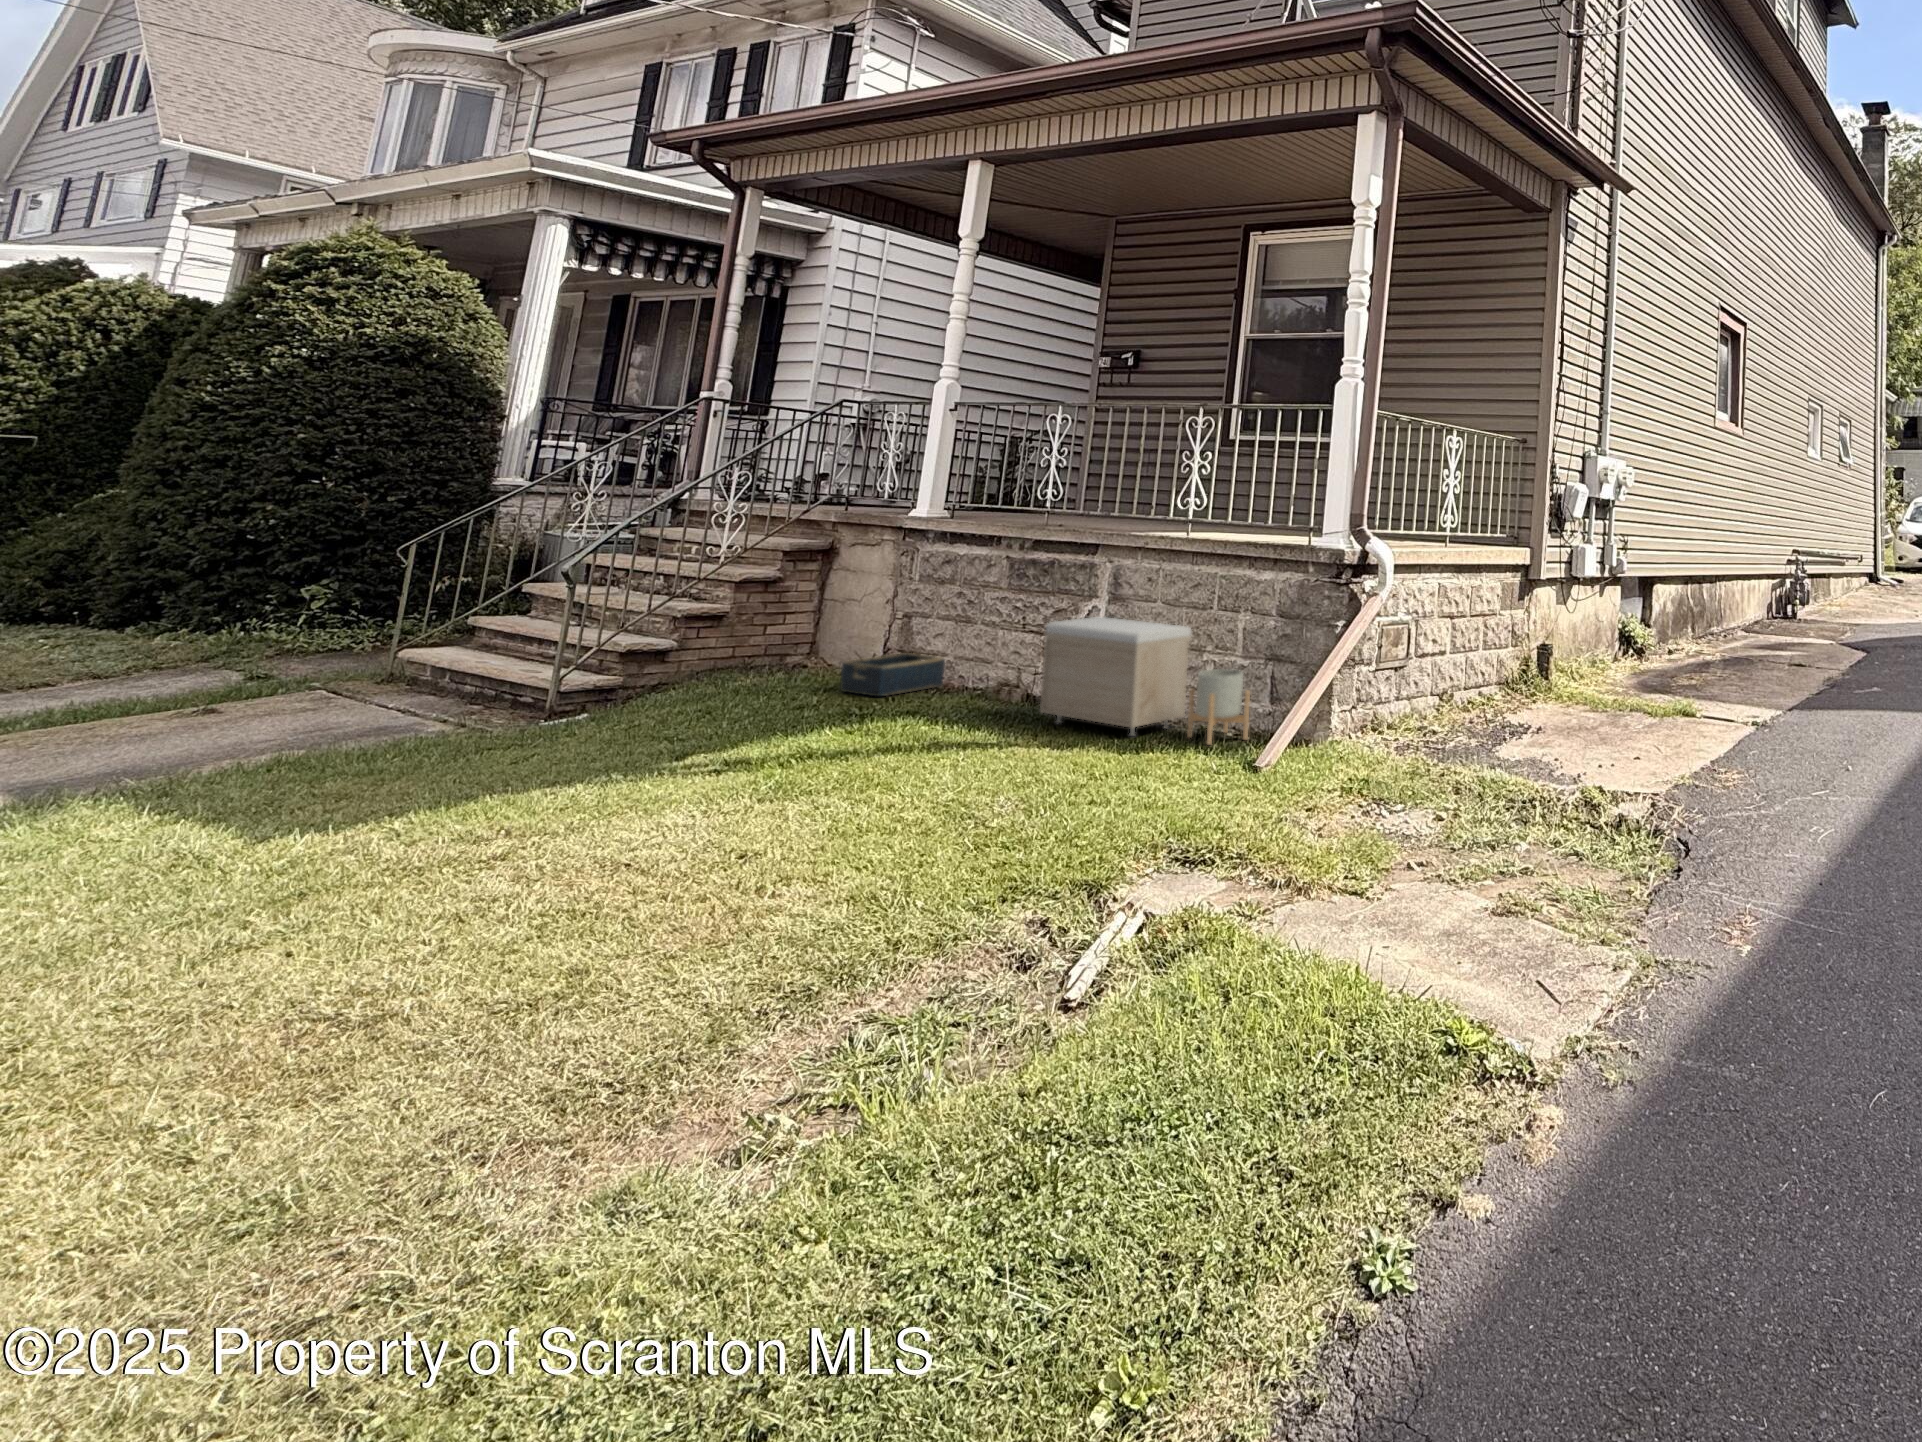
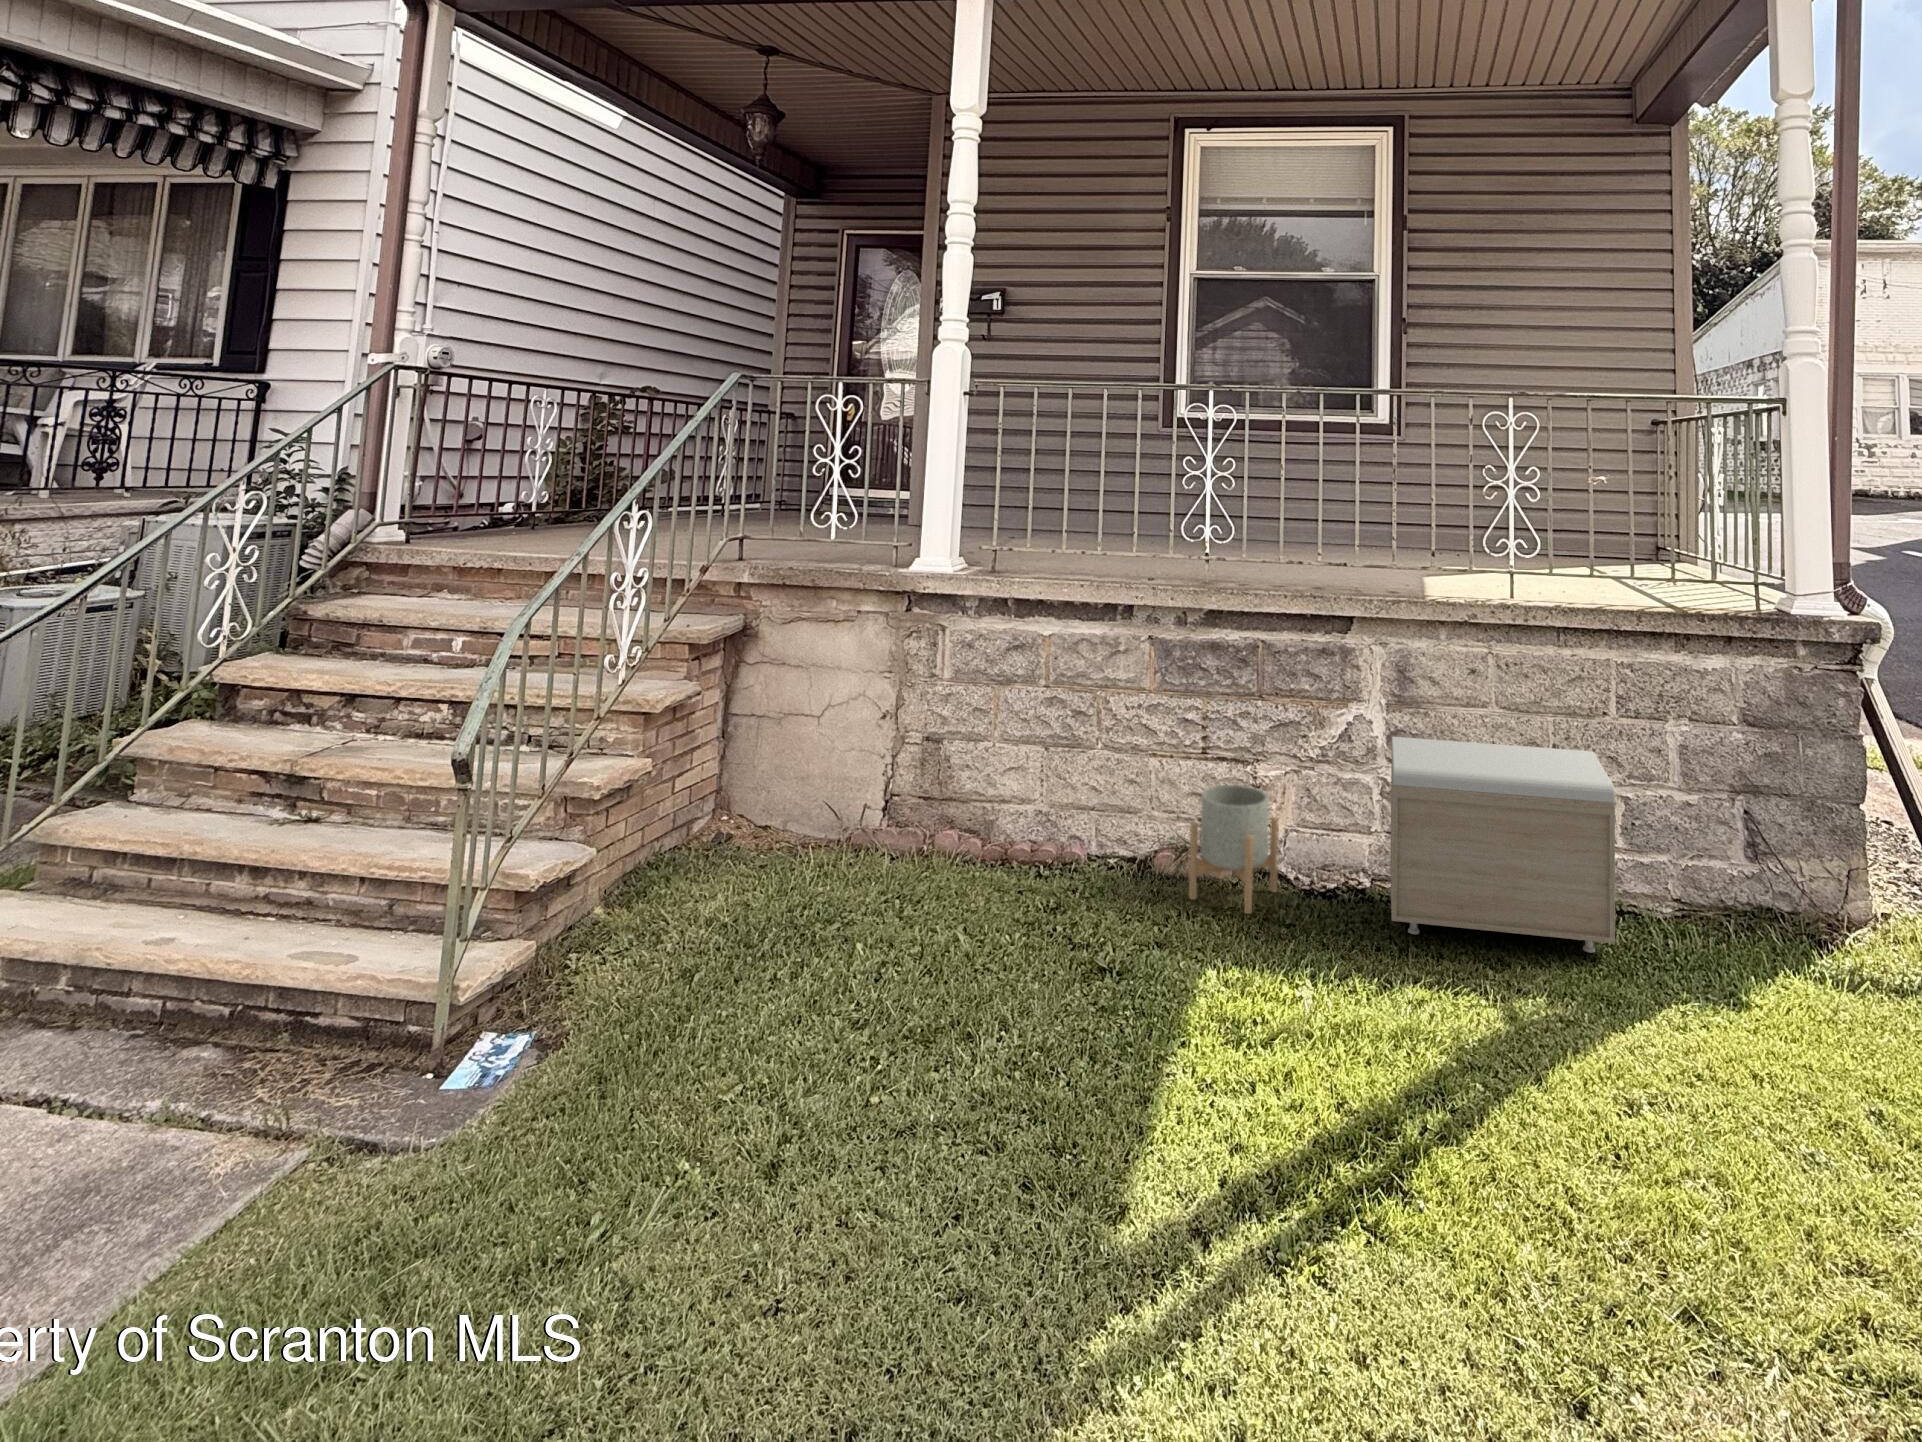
basket: present [841,653,945,696] -> none [908,801,1038,903]
planter: present [1187,669,1250,745] -> present [1189,785,1278,914]

